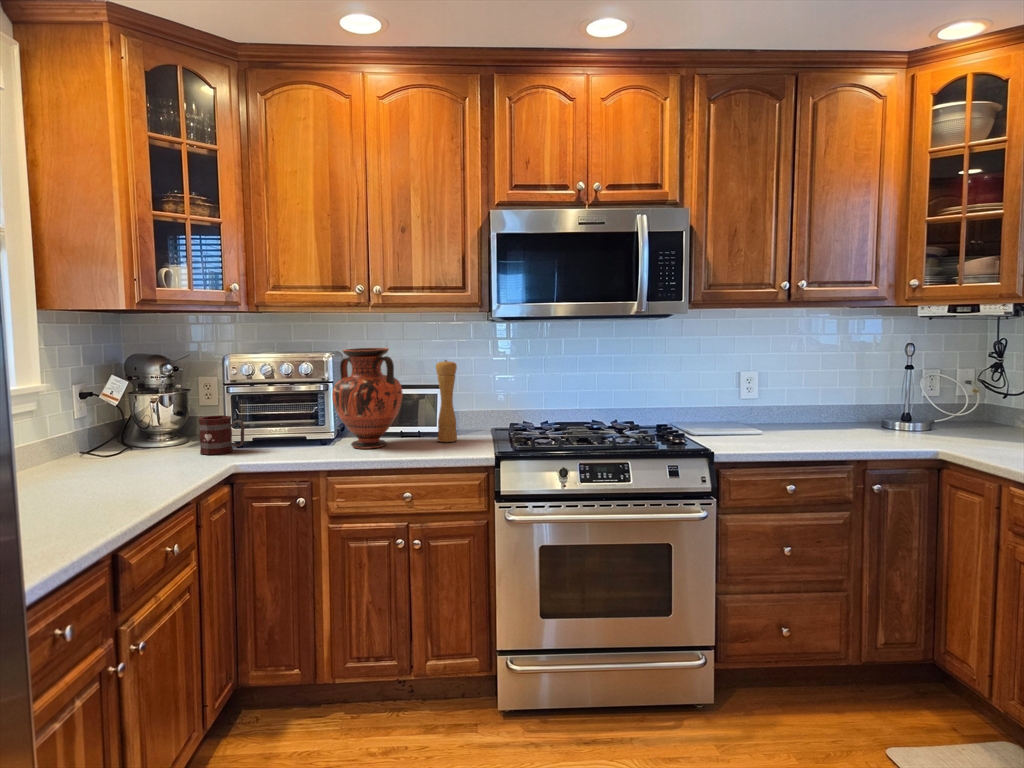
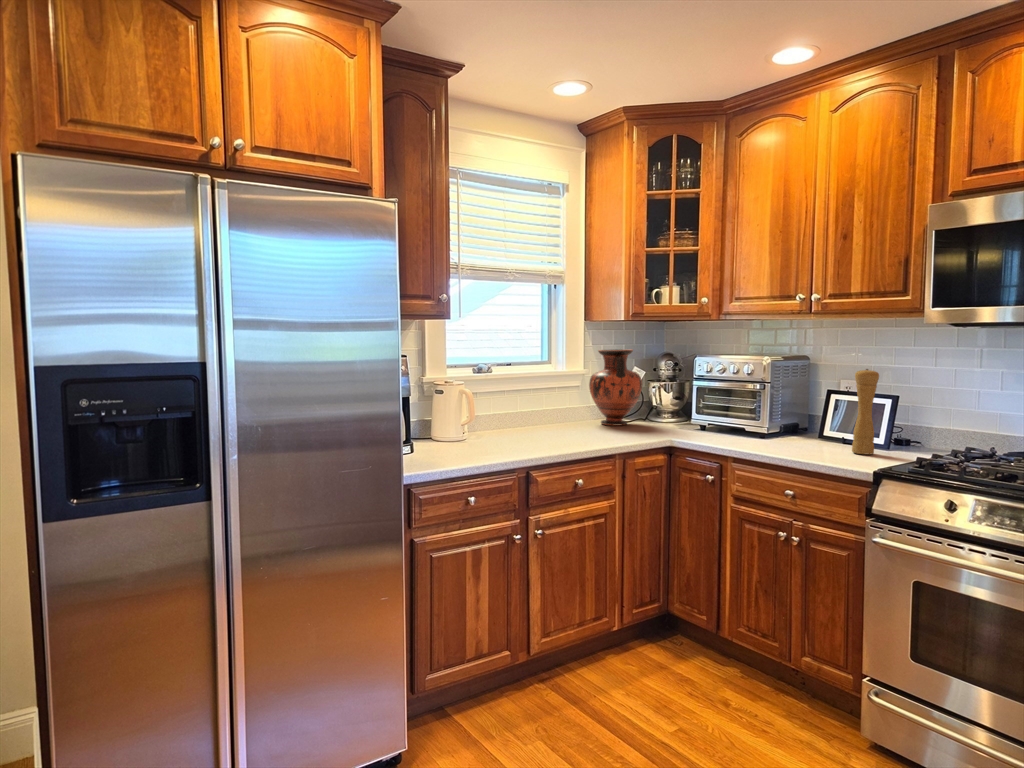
vase: present [332,348,403,449] -> present [589,349,642,425]
mug: present [199,416,245,455] -> none [663,401,693,430]

